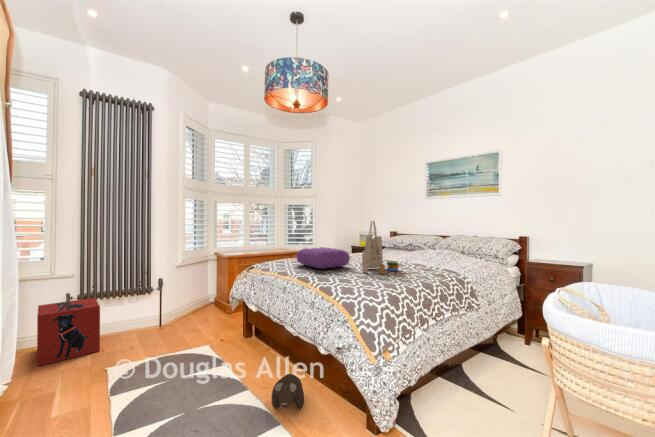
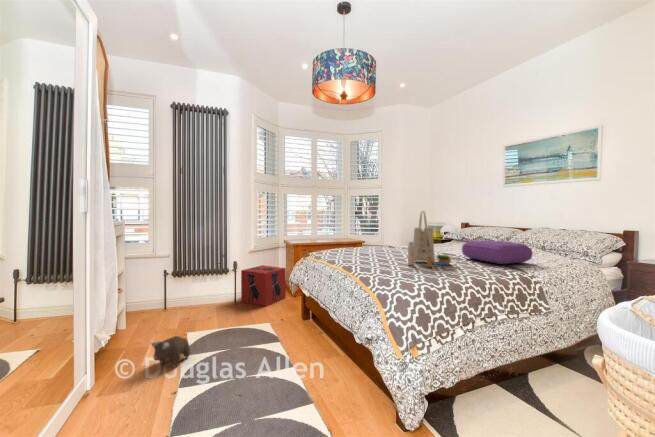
pillow: present [297,247,350,269] -> present [462,240,532,264]
storage box: present [37,298,100,366] -> present [241,265,286,306]
plush toy: present [272,374,304,410] -> present [151,336,190,365]

